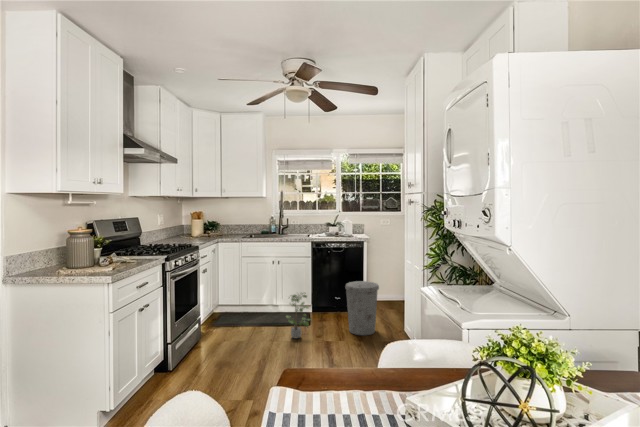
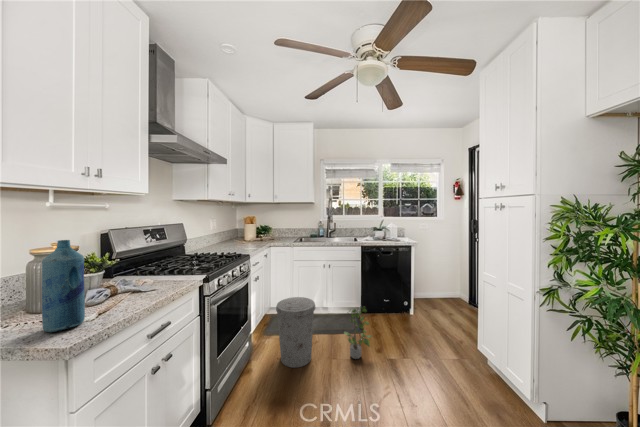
bottle: none [91,222,110,271] -> present [42,240,85,332]
trash can: present [345,281,379,335] -> present [276,297,315,368]

